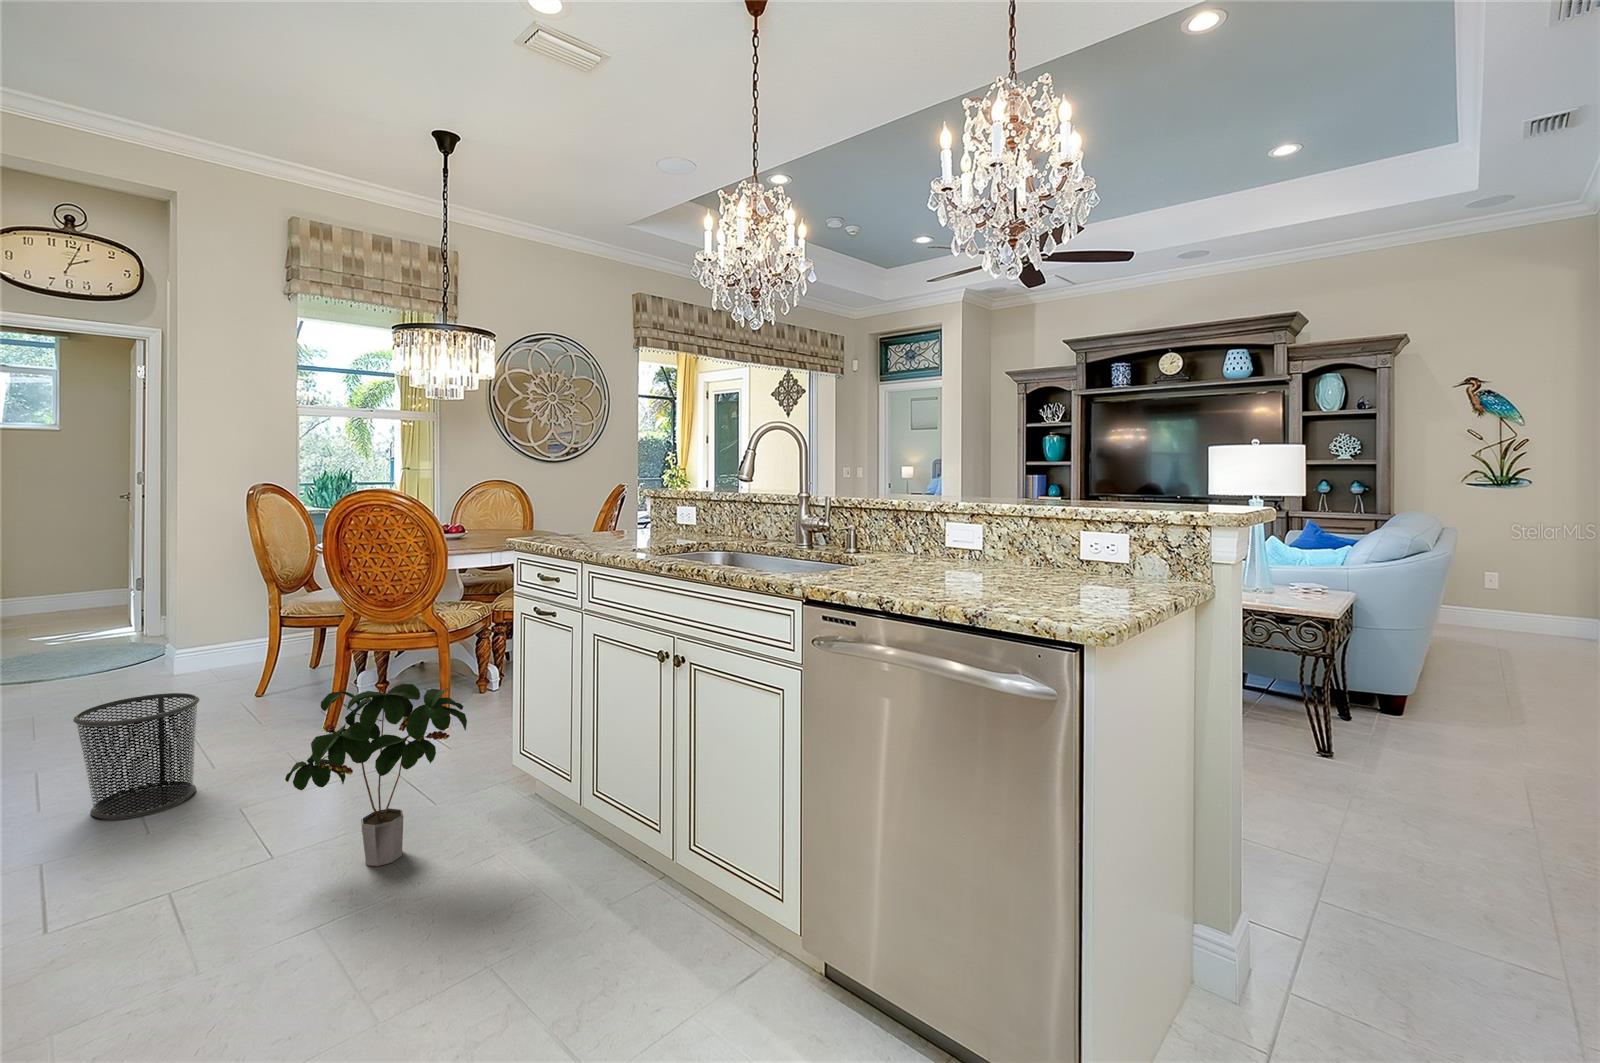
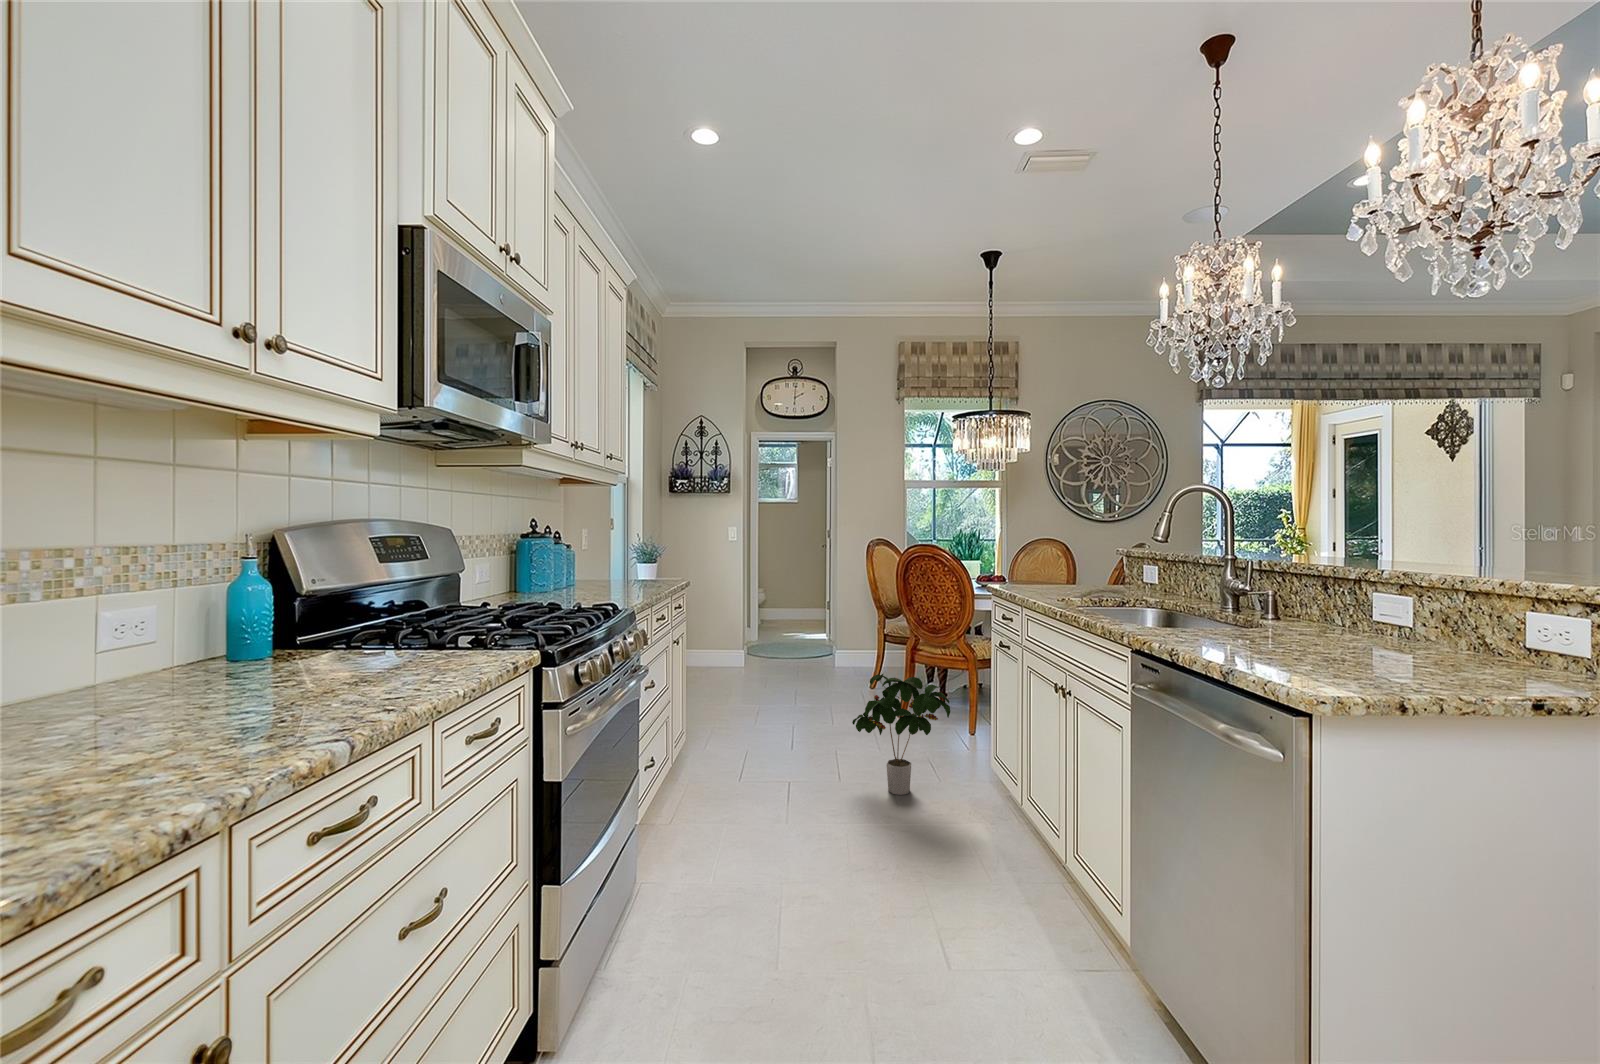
waste bin: present [73,693,199,819] -> none [781,663,833,731]

